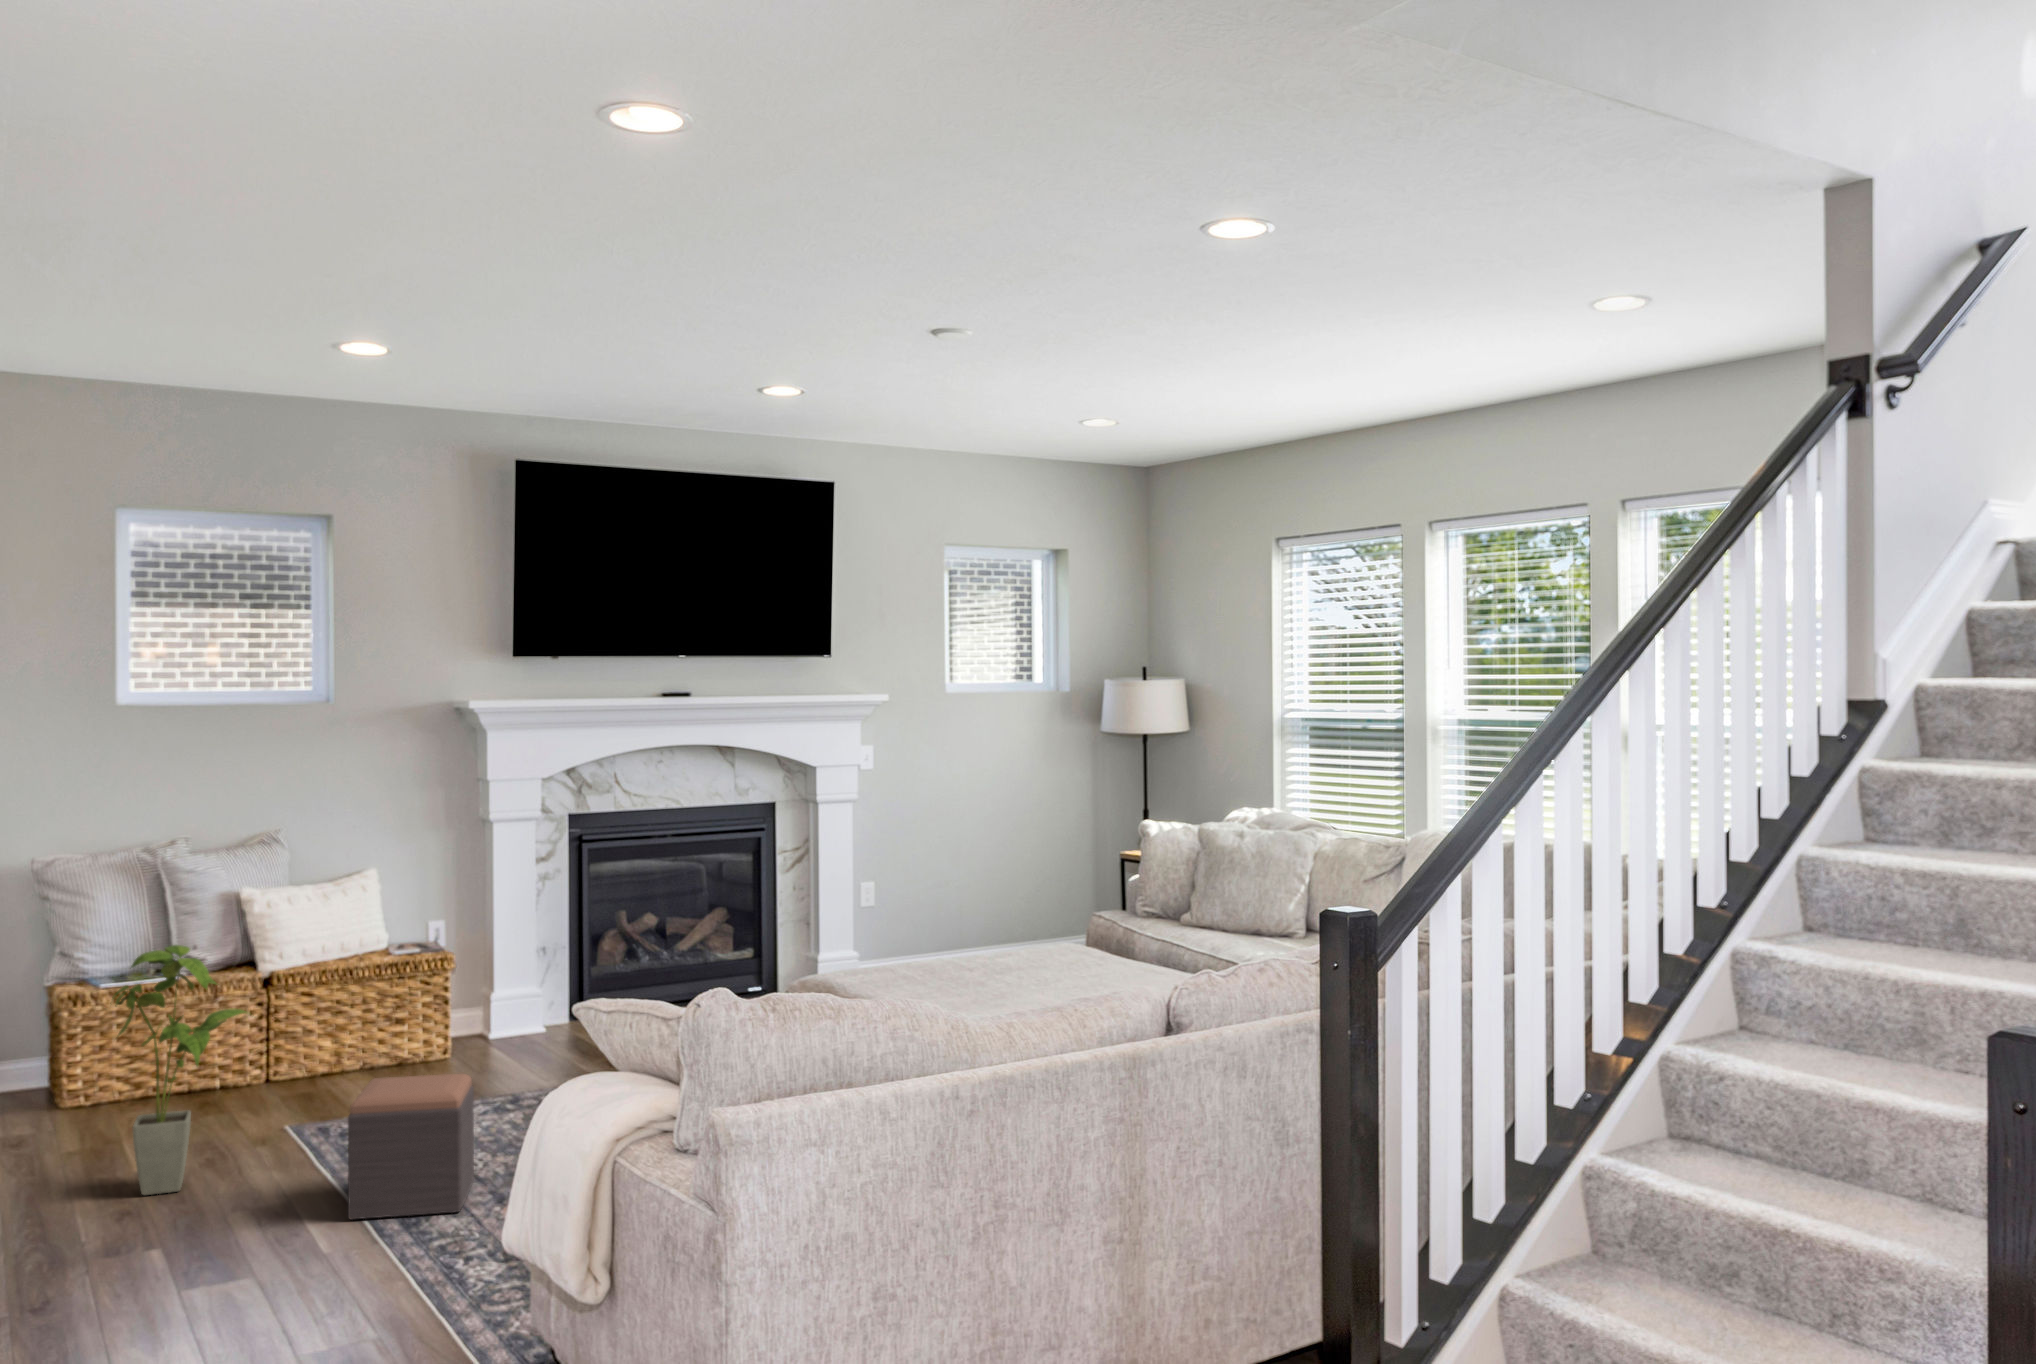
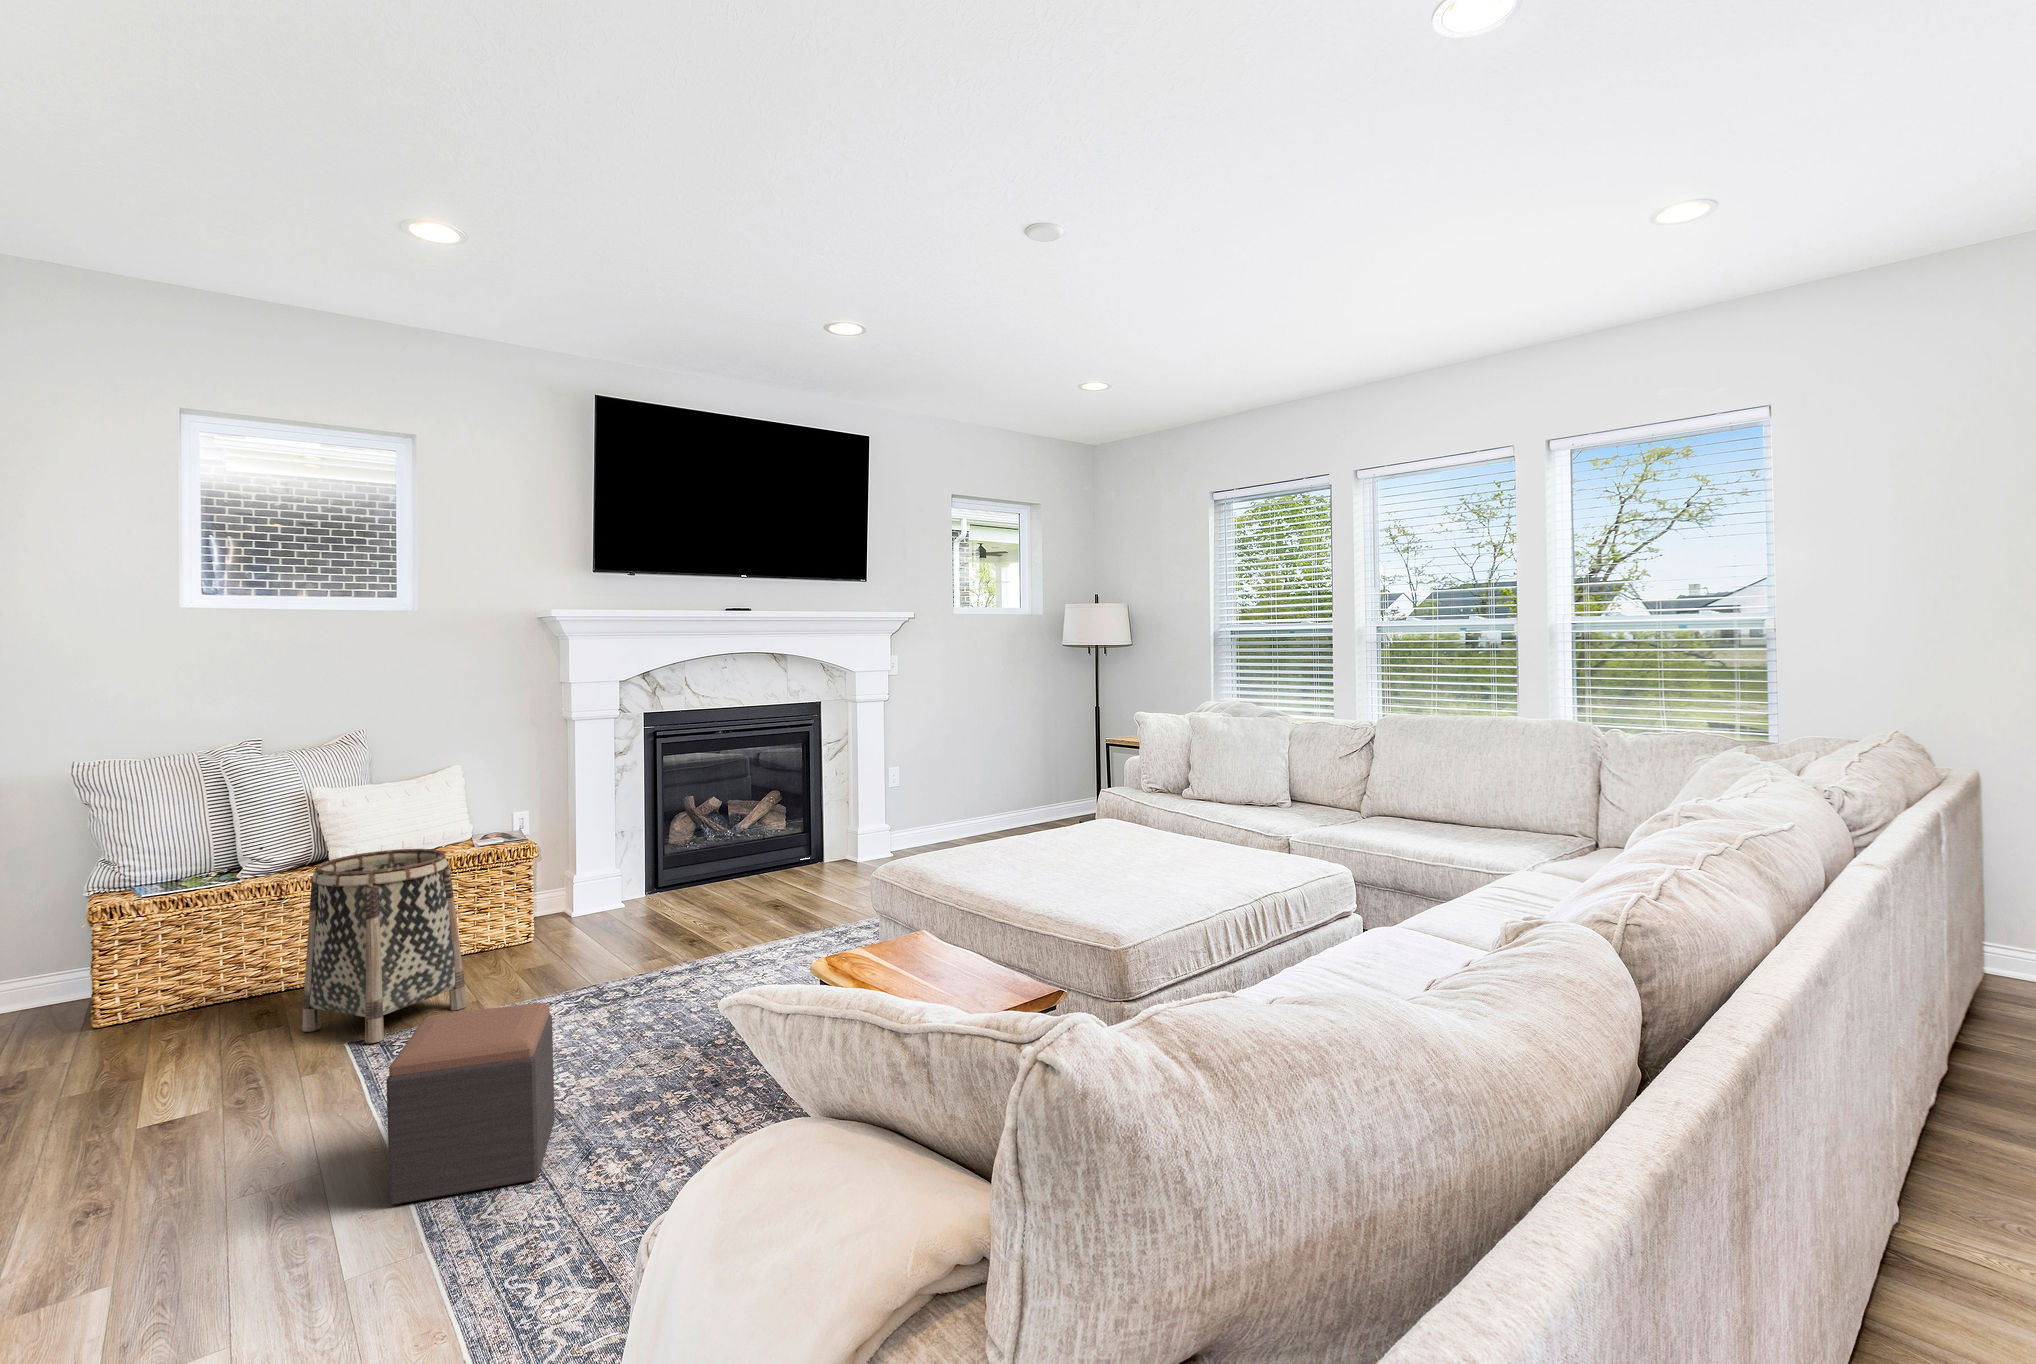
house plant: present [110,945,247,1195] -> none [82,868,287,1172]
basket: none [244,949,390,1128] -> present [302,849,467,1043]

